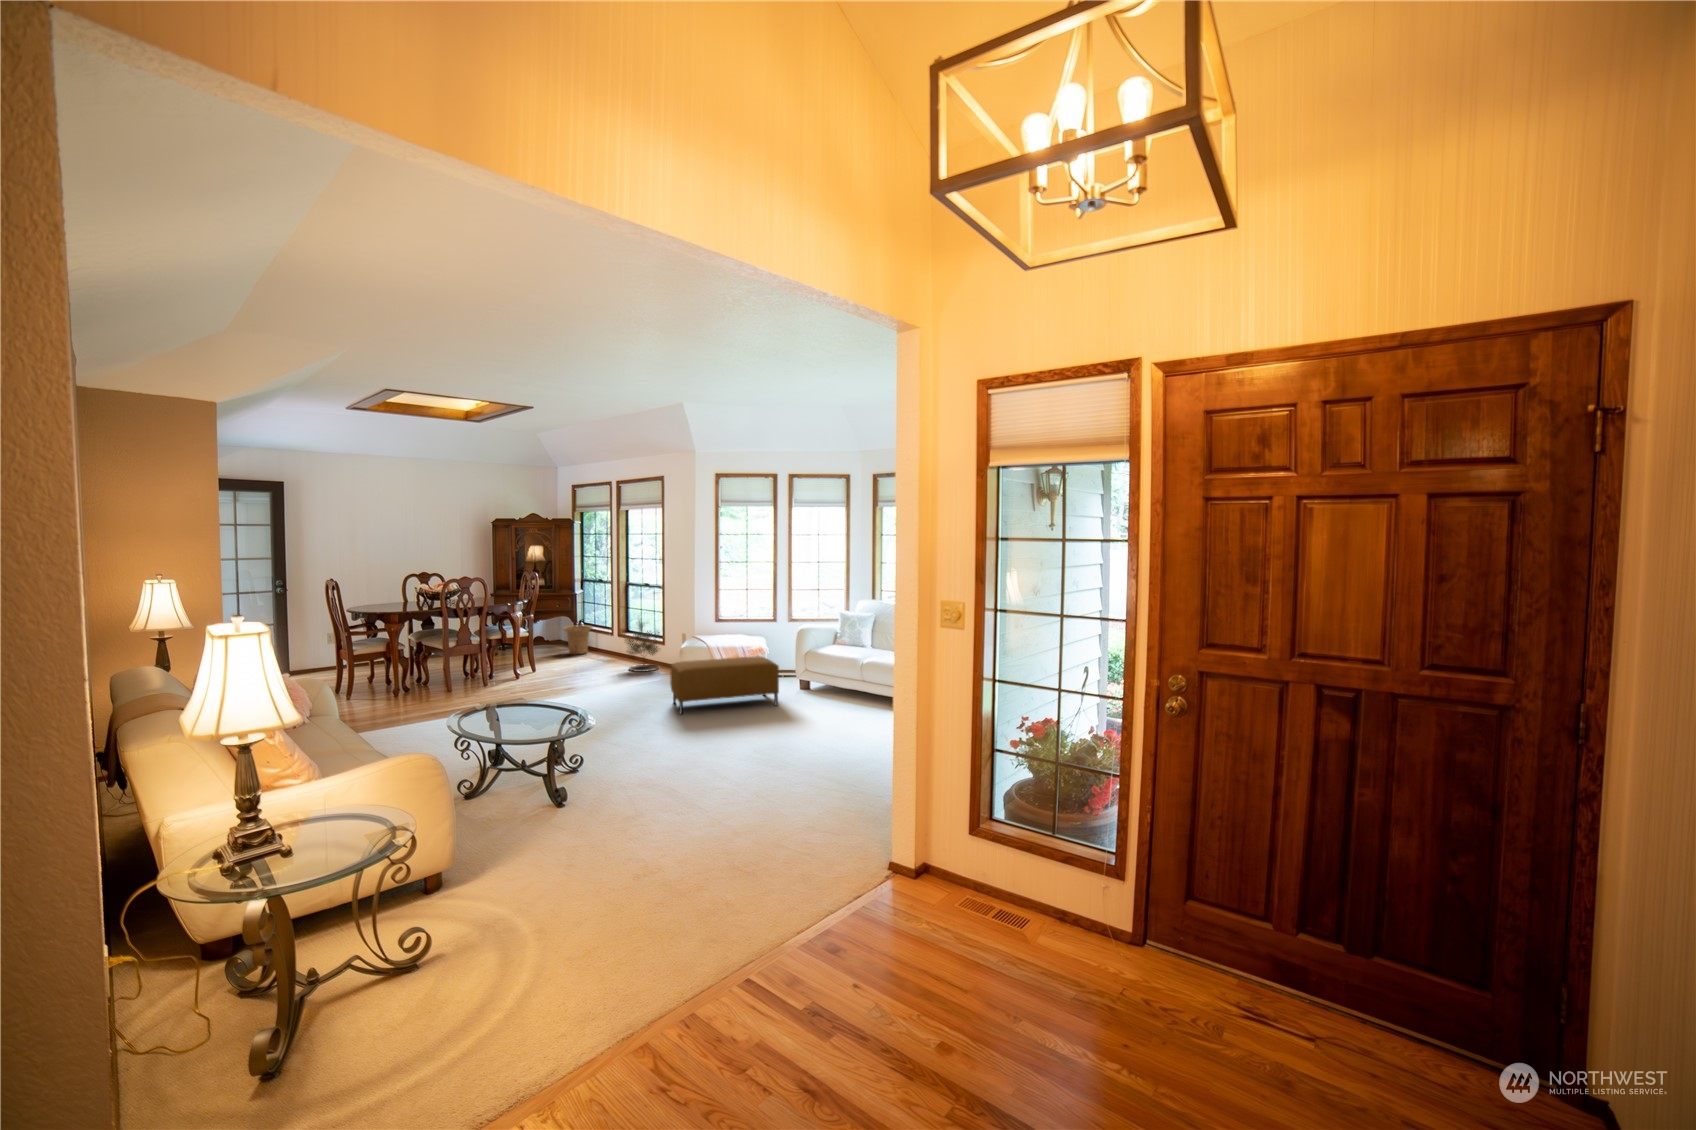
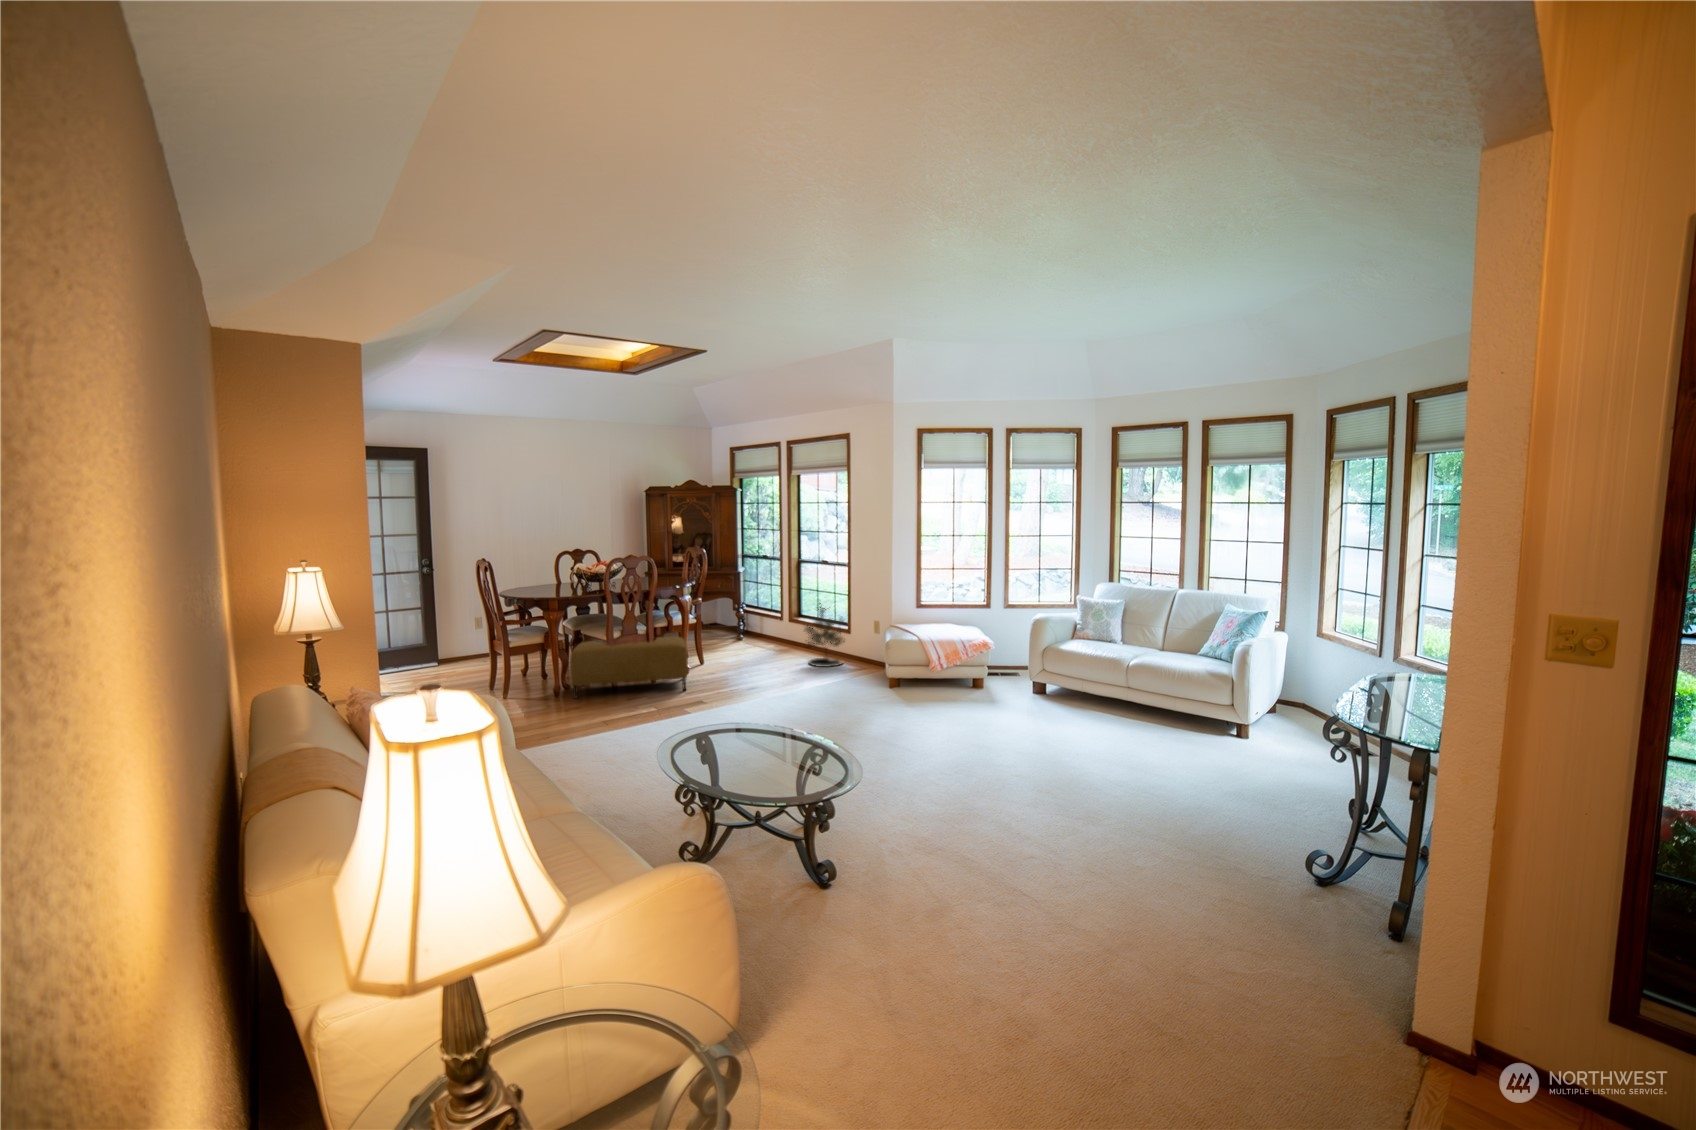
basket: present [563,625,592,654] -> none [725,609,757,643]
ottoman: present [670,657,779,714] -> present [570,637,688,698]

